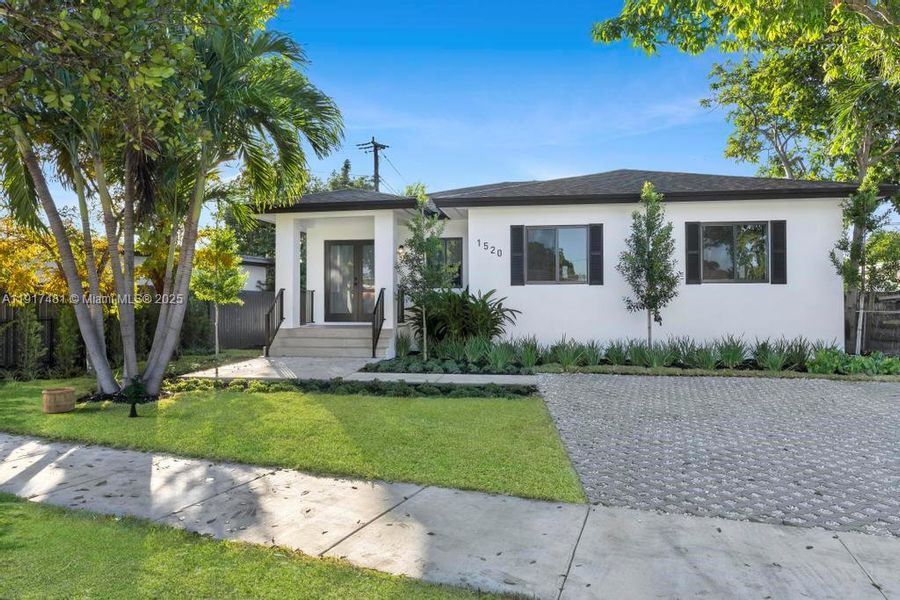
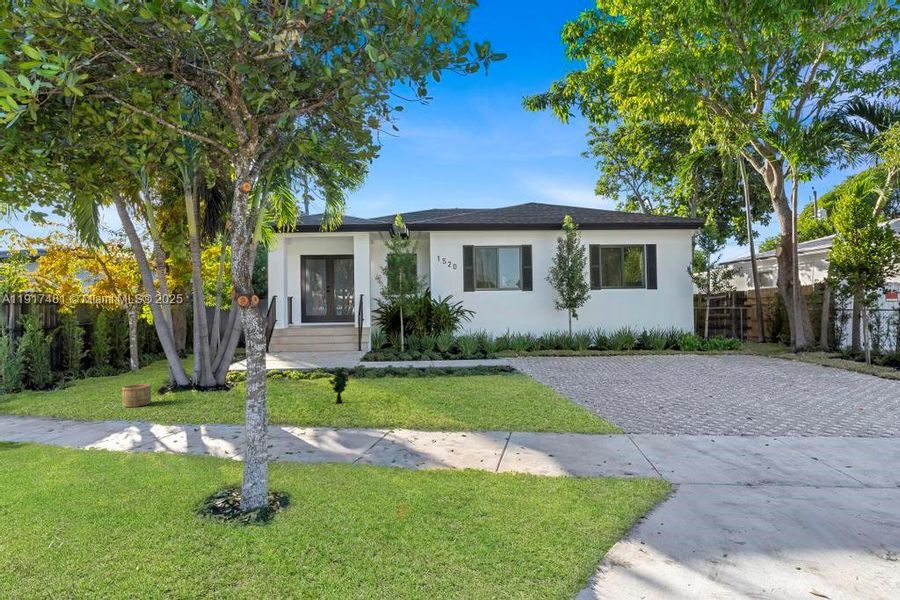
decorative plant: present [119,374,147,417] -> present [329,367,349,403]

